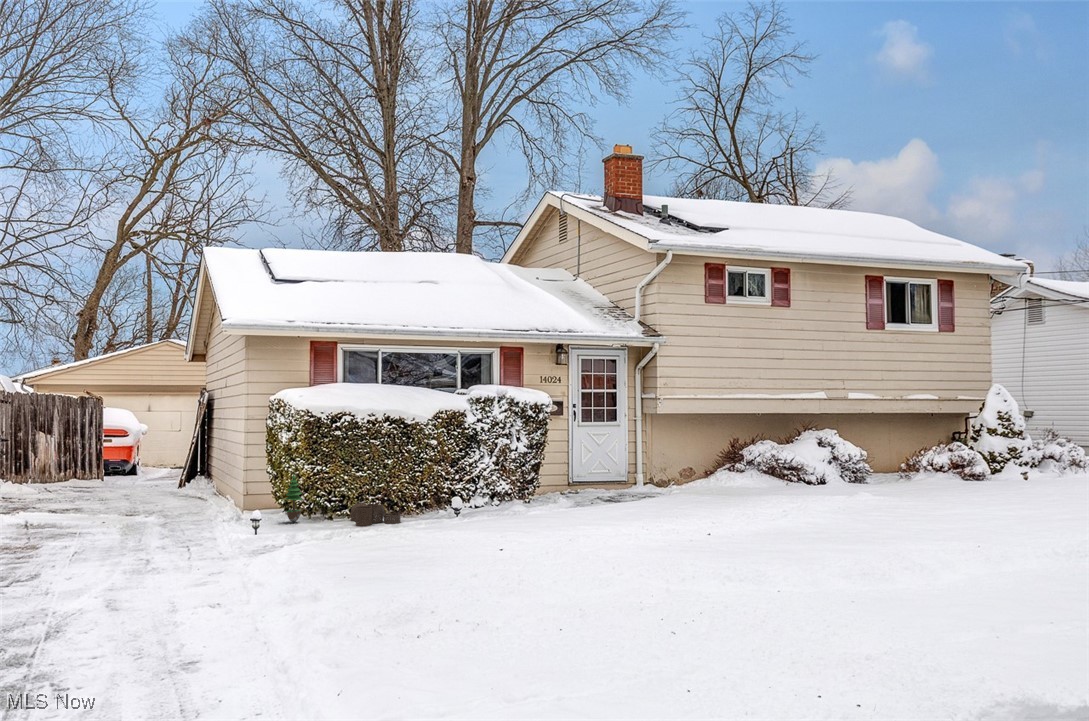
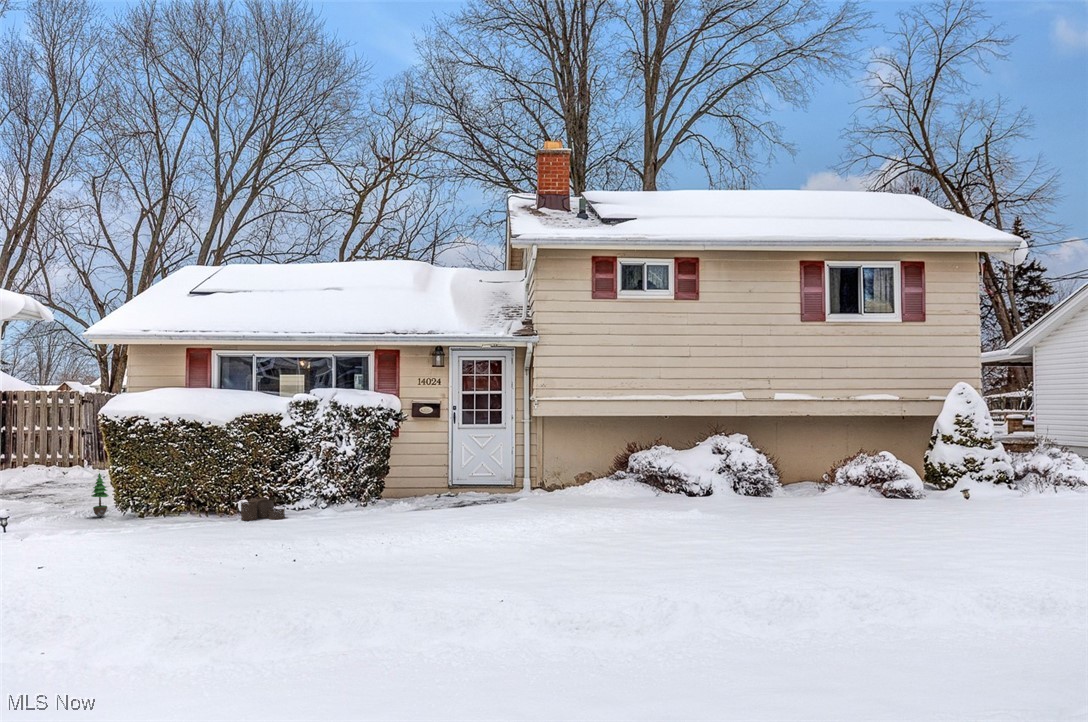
woven basket: present [351,501,401,526] -> present [241,497,285,521]

